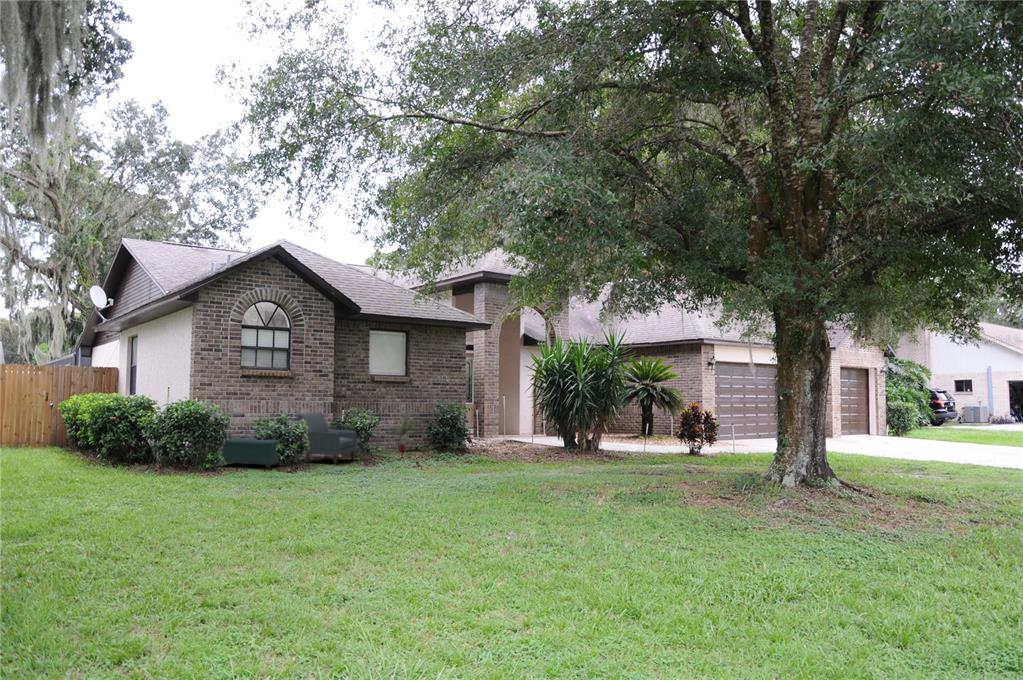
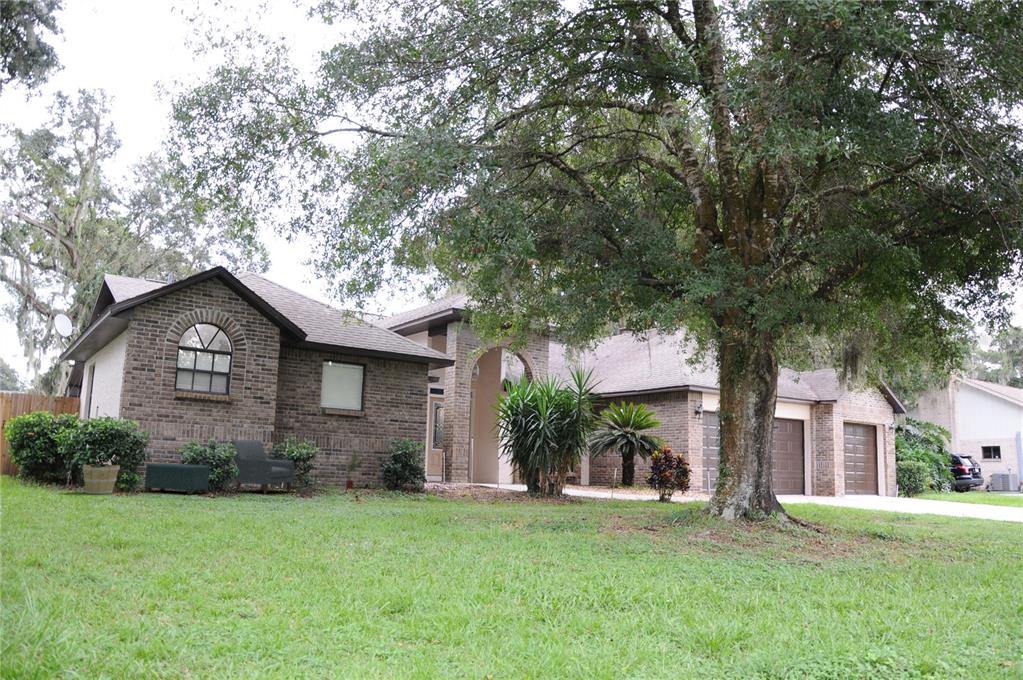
wooden bucket: none [168,443,202,472] -> present [83,465,120,494]

